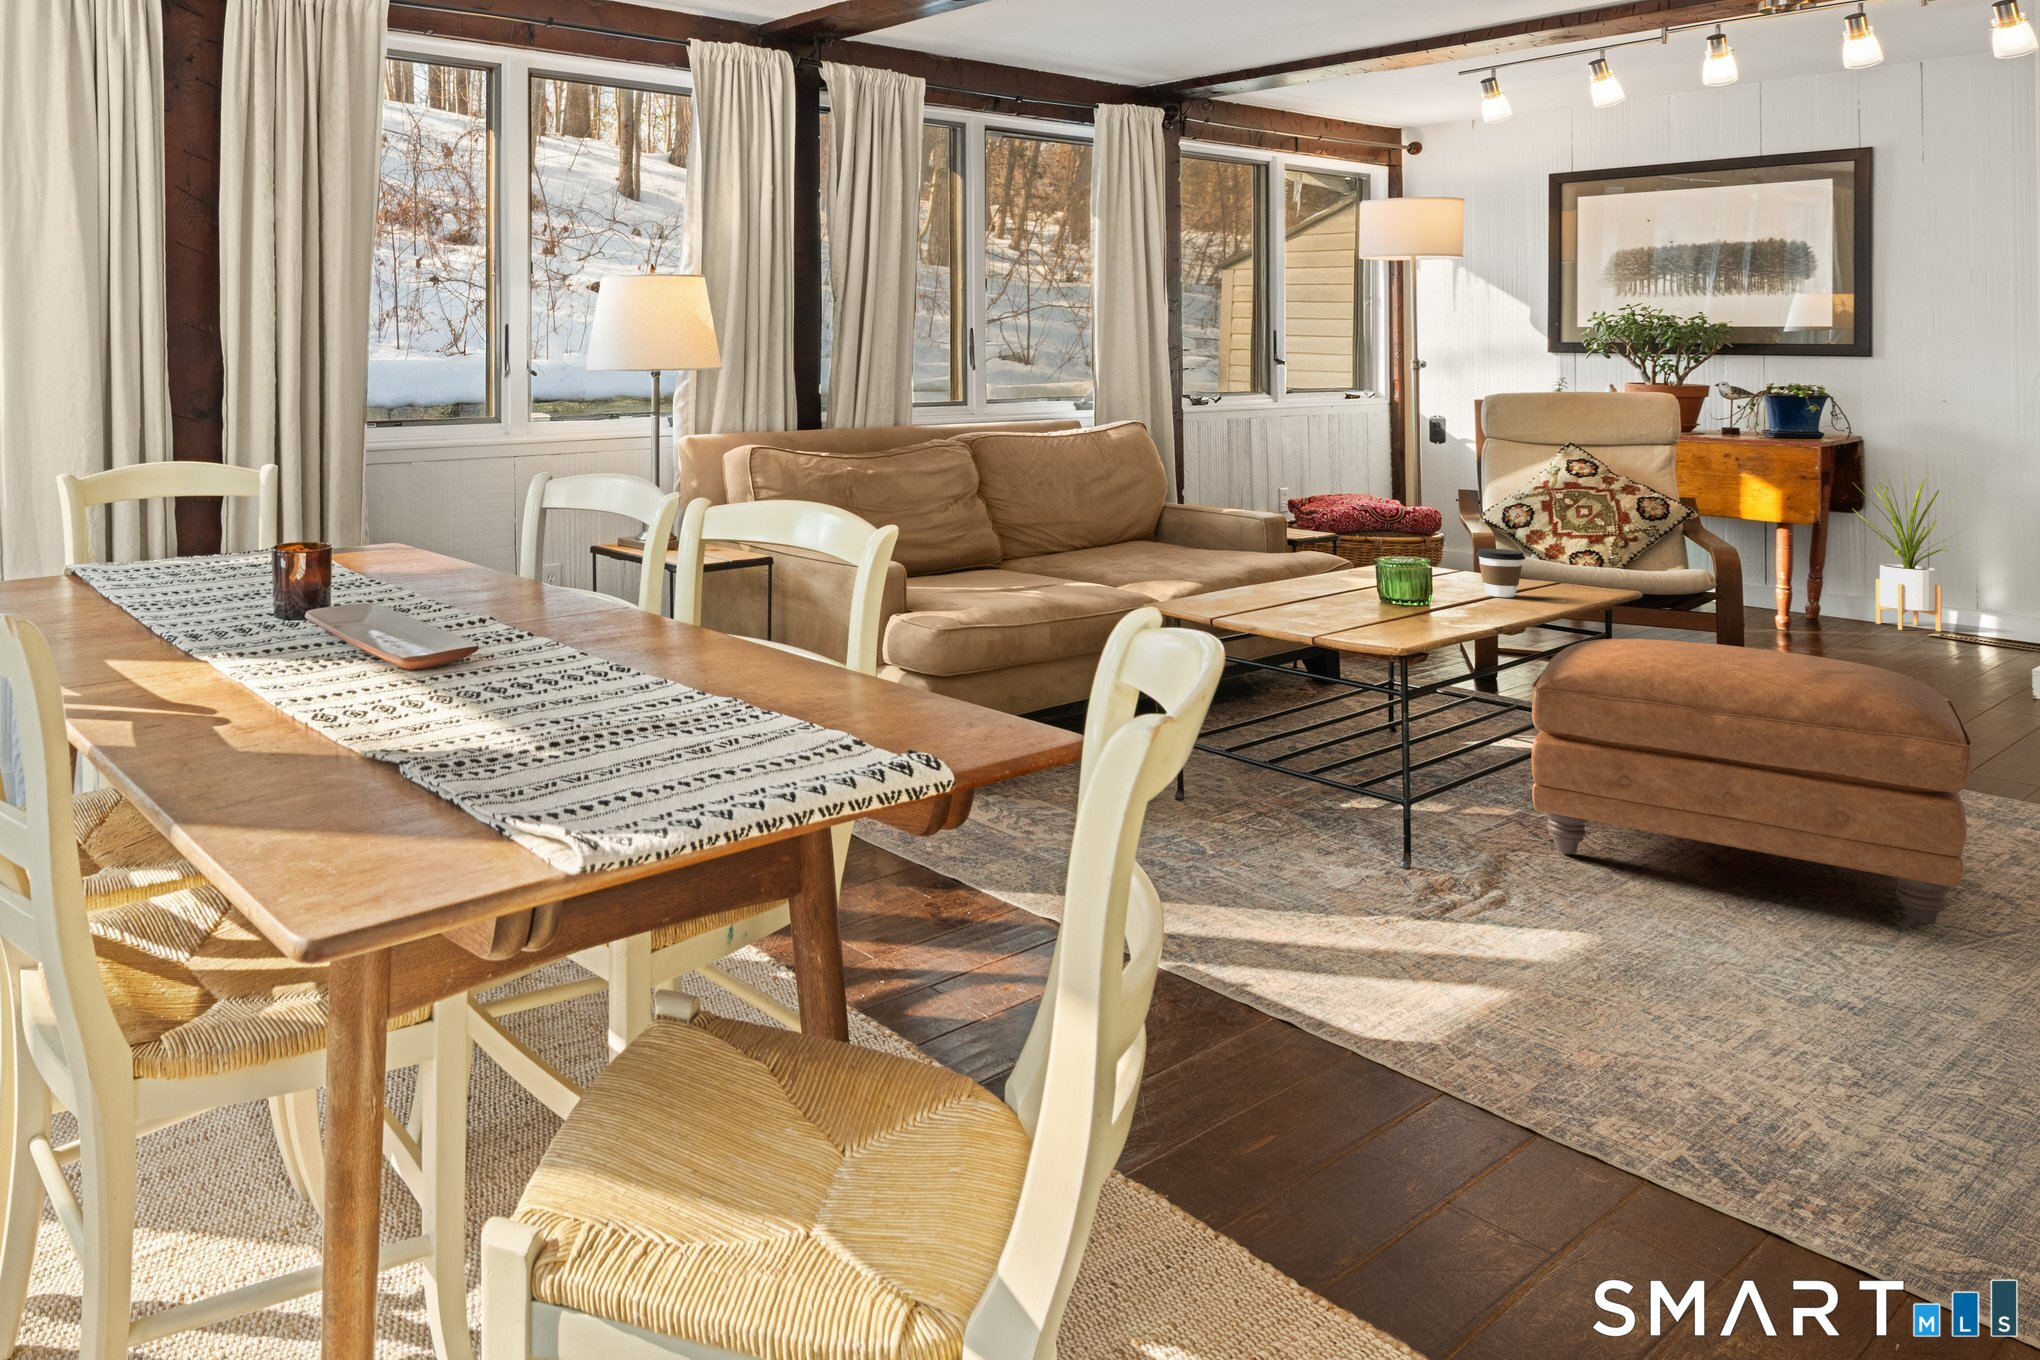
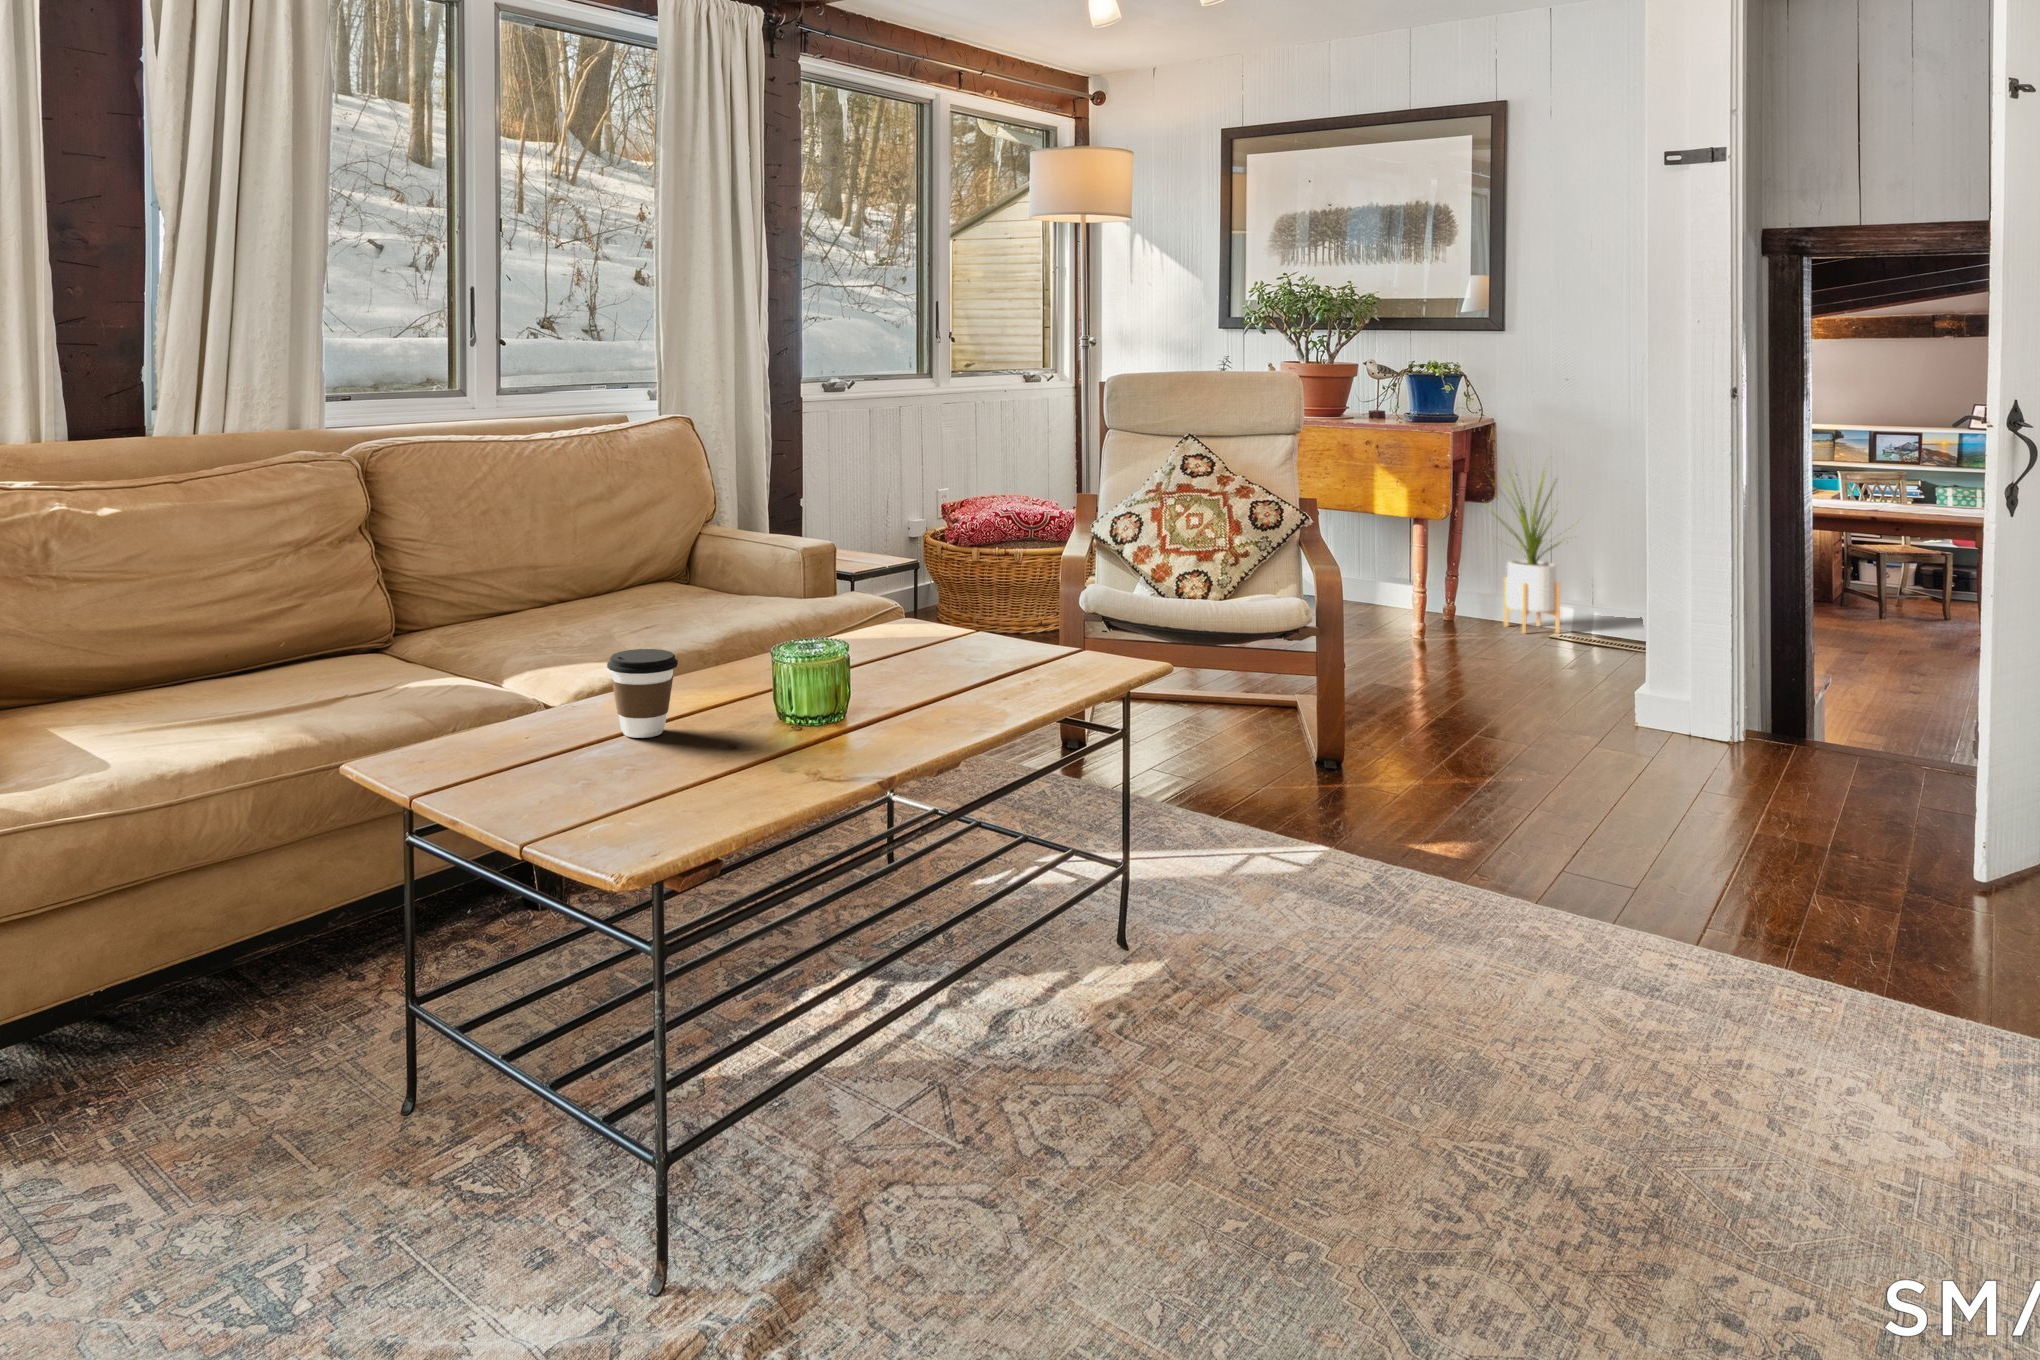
coffee cup: present [1476,549,1525,597] -> present [607,649,678,738]
ottoman: present [1532,639,1972,926] -> none [958,743,1514,1226]

